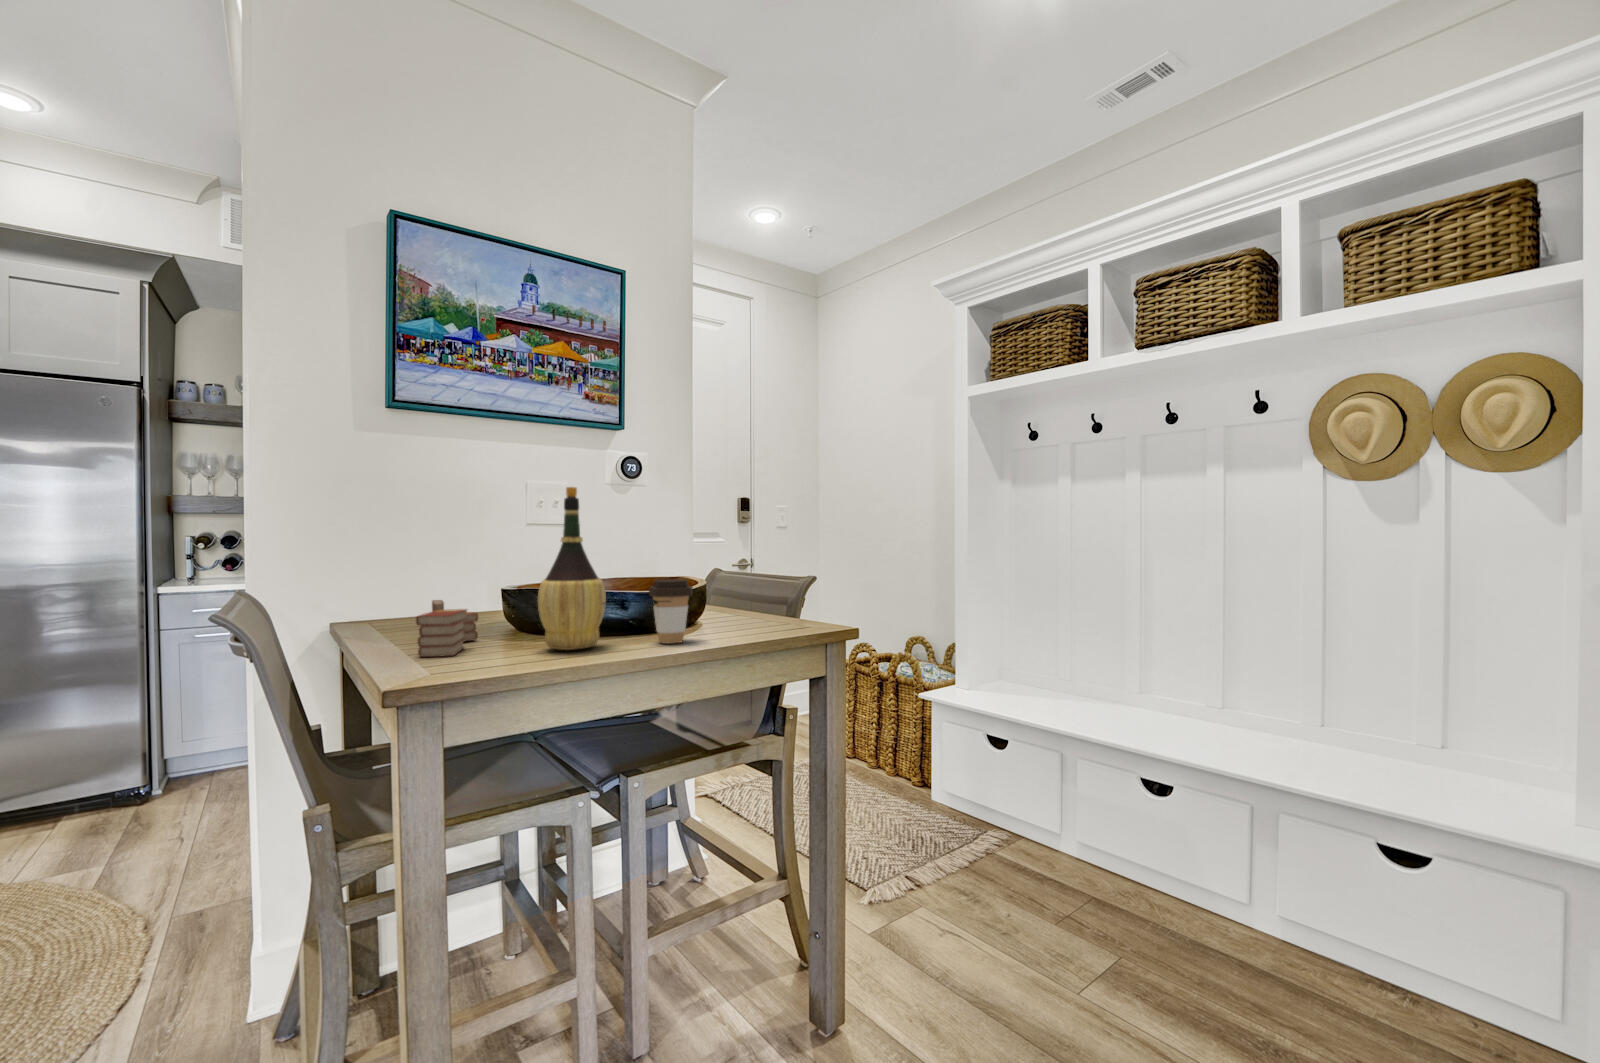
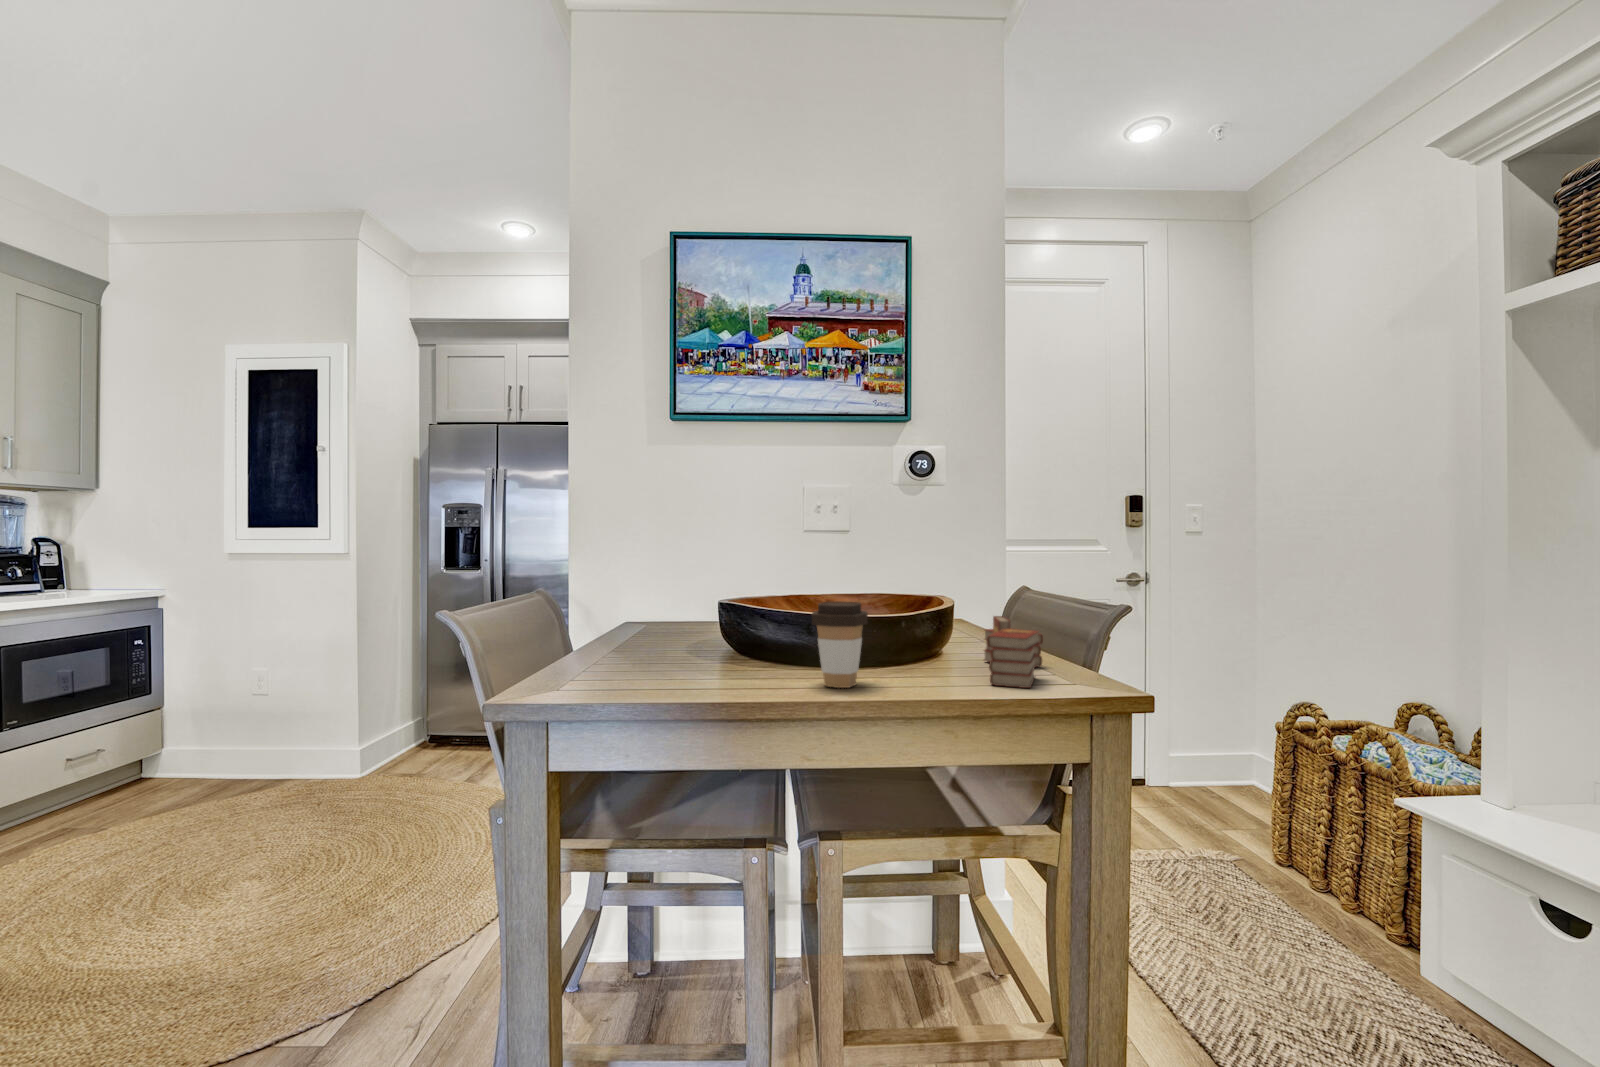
wine bottle: present [538,487,606,650] -> none [685,486,763,681]
book: present [416,600,478,657] -> present [984,616,1043,688]

